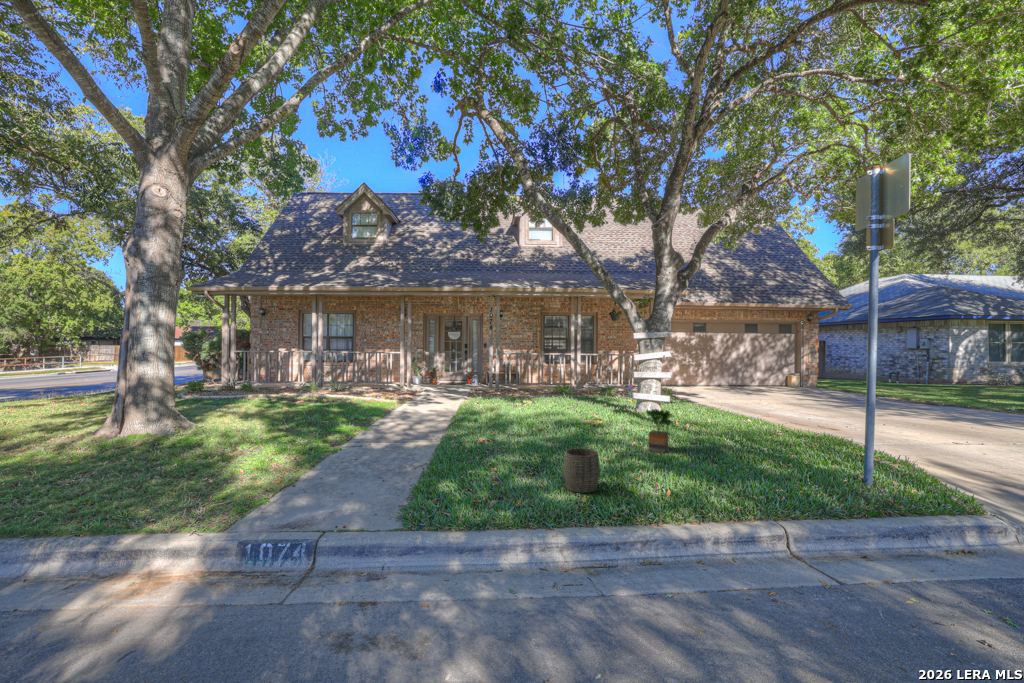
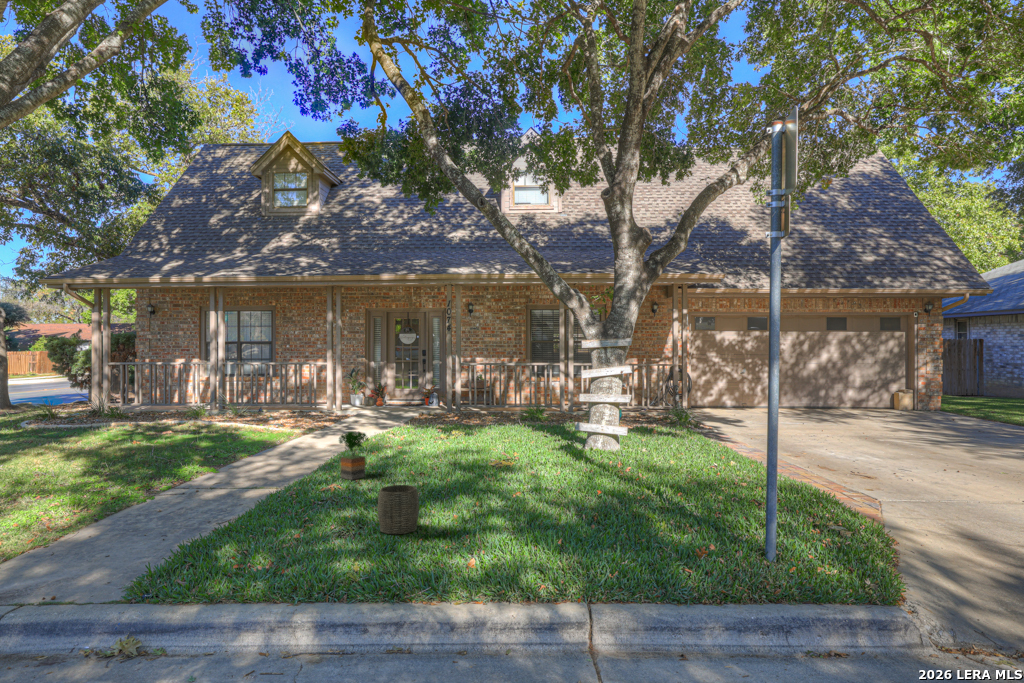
potted tree: present [647,409,673,453] -> present [339,431,370,480]

